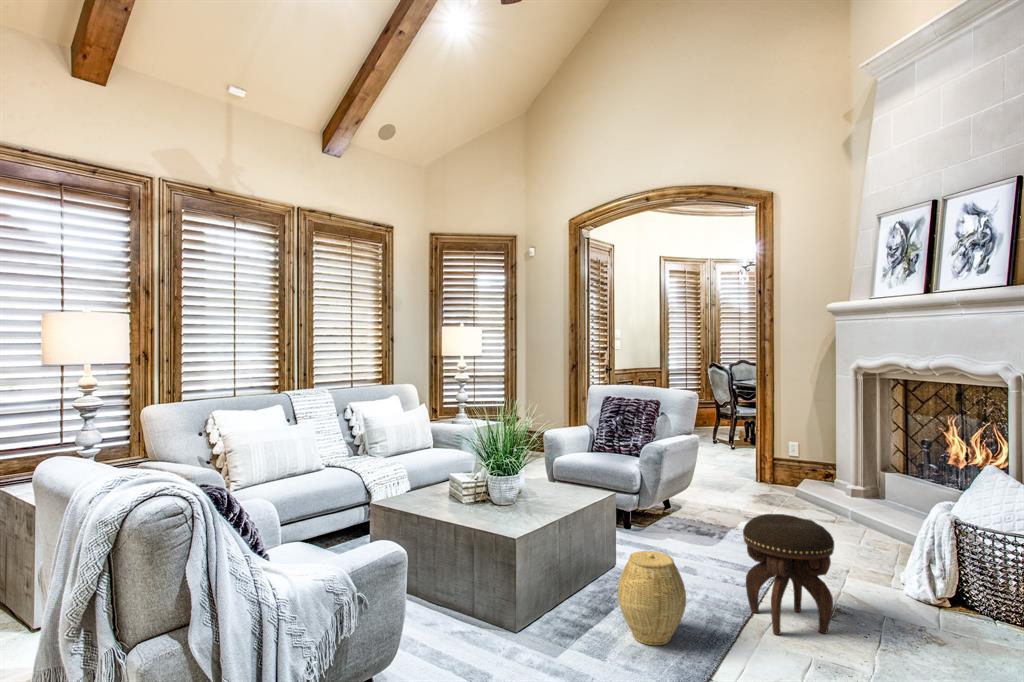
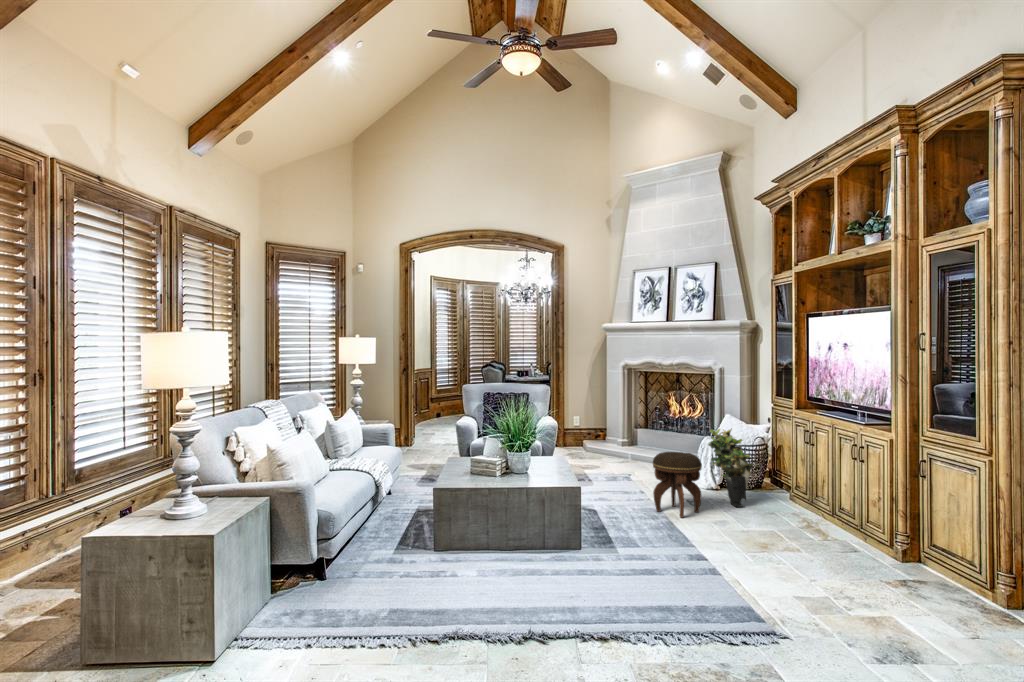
potted plant: none [876,489,980,650] -> present [708,429,753,507]
woven basket: present [618,551,686,645] -> none [615,483,657,537]

